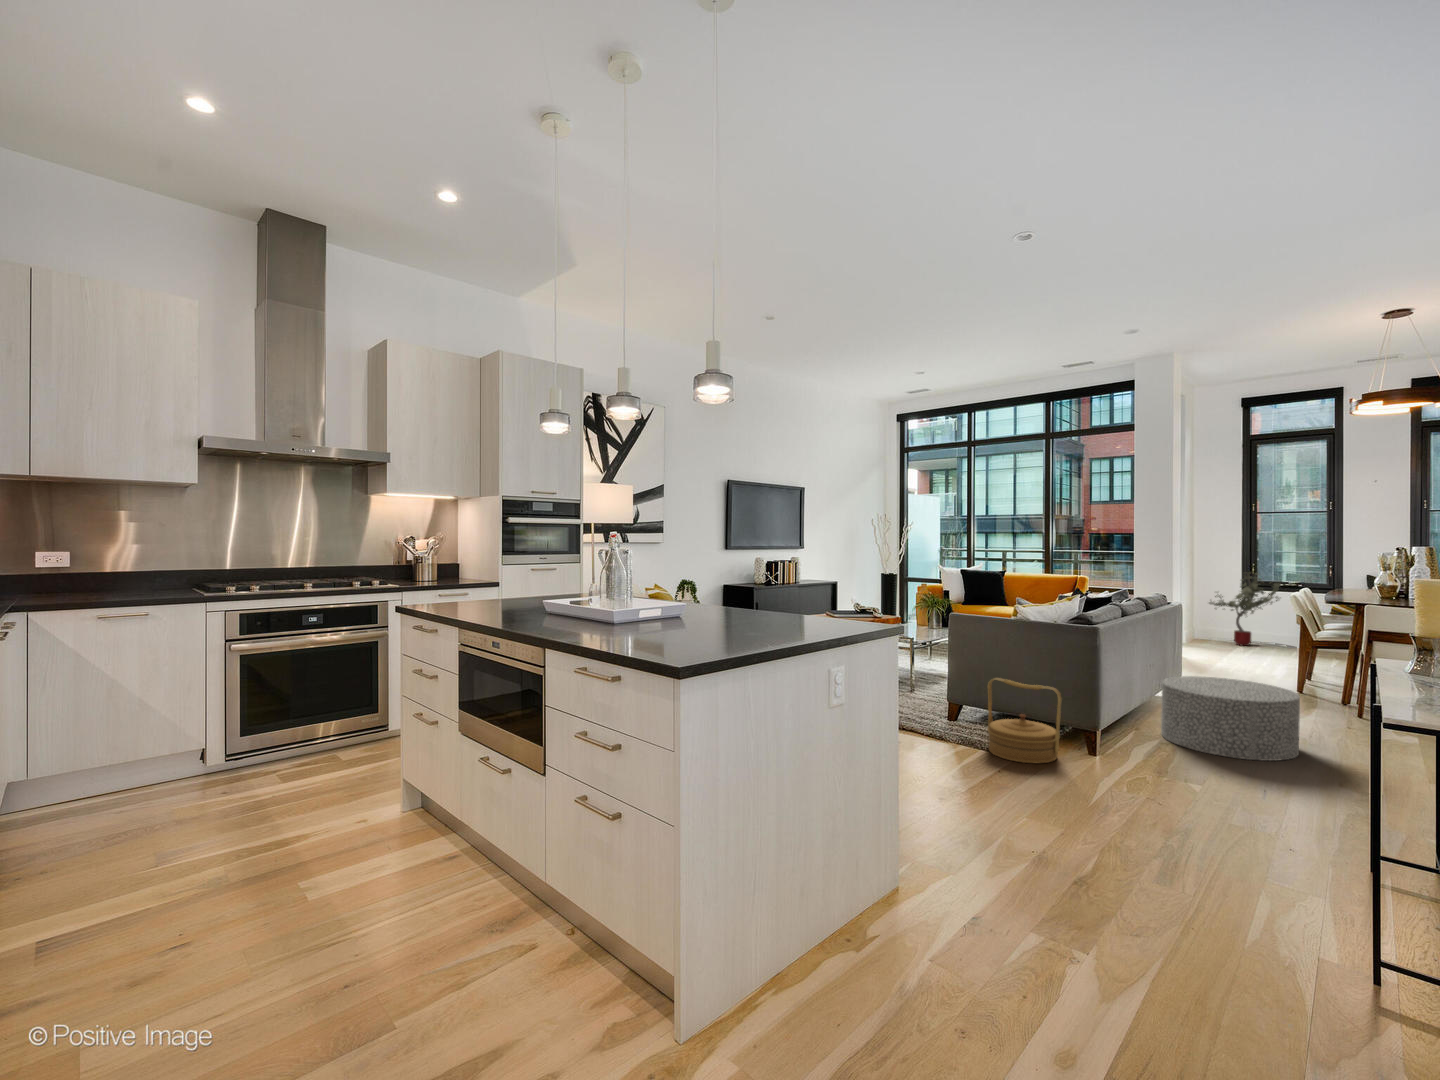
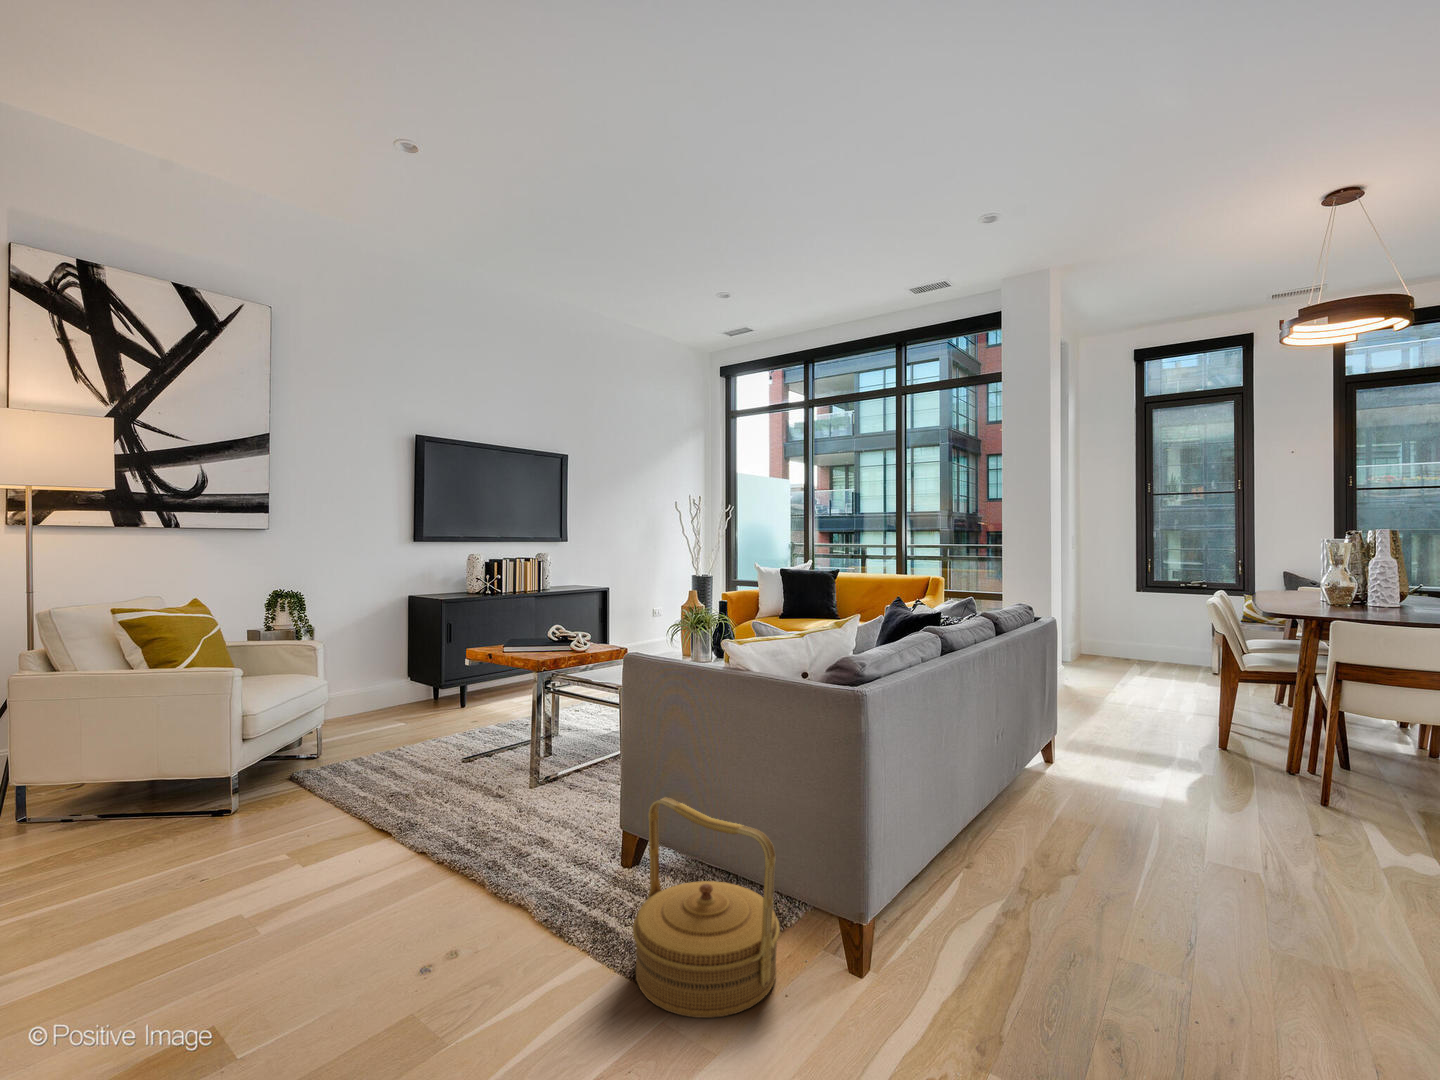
potted tree: present [1209,572,1281,646] -> none [1093,569,1183,666]
ottoman: present [1161,676,1300,761] -> none [1008,757,1261,961]

